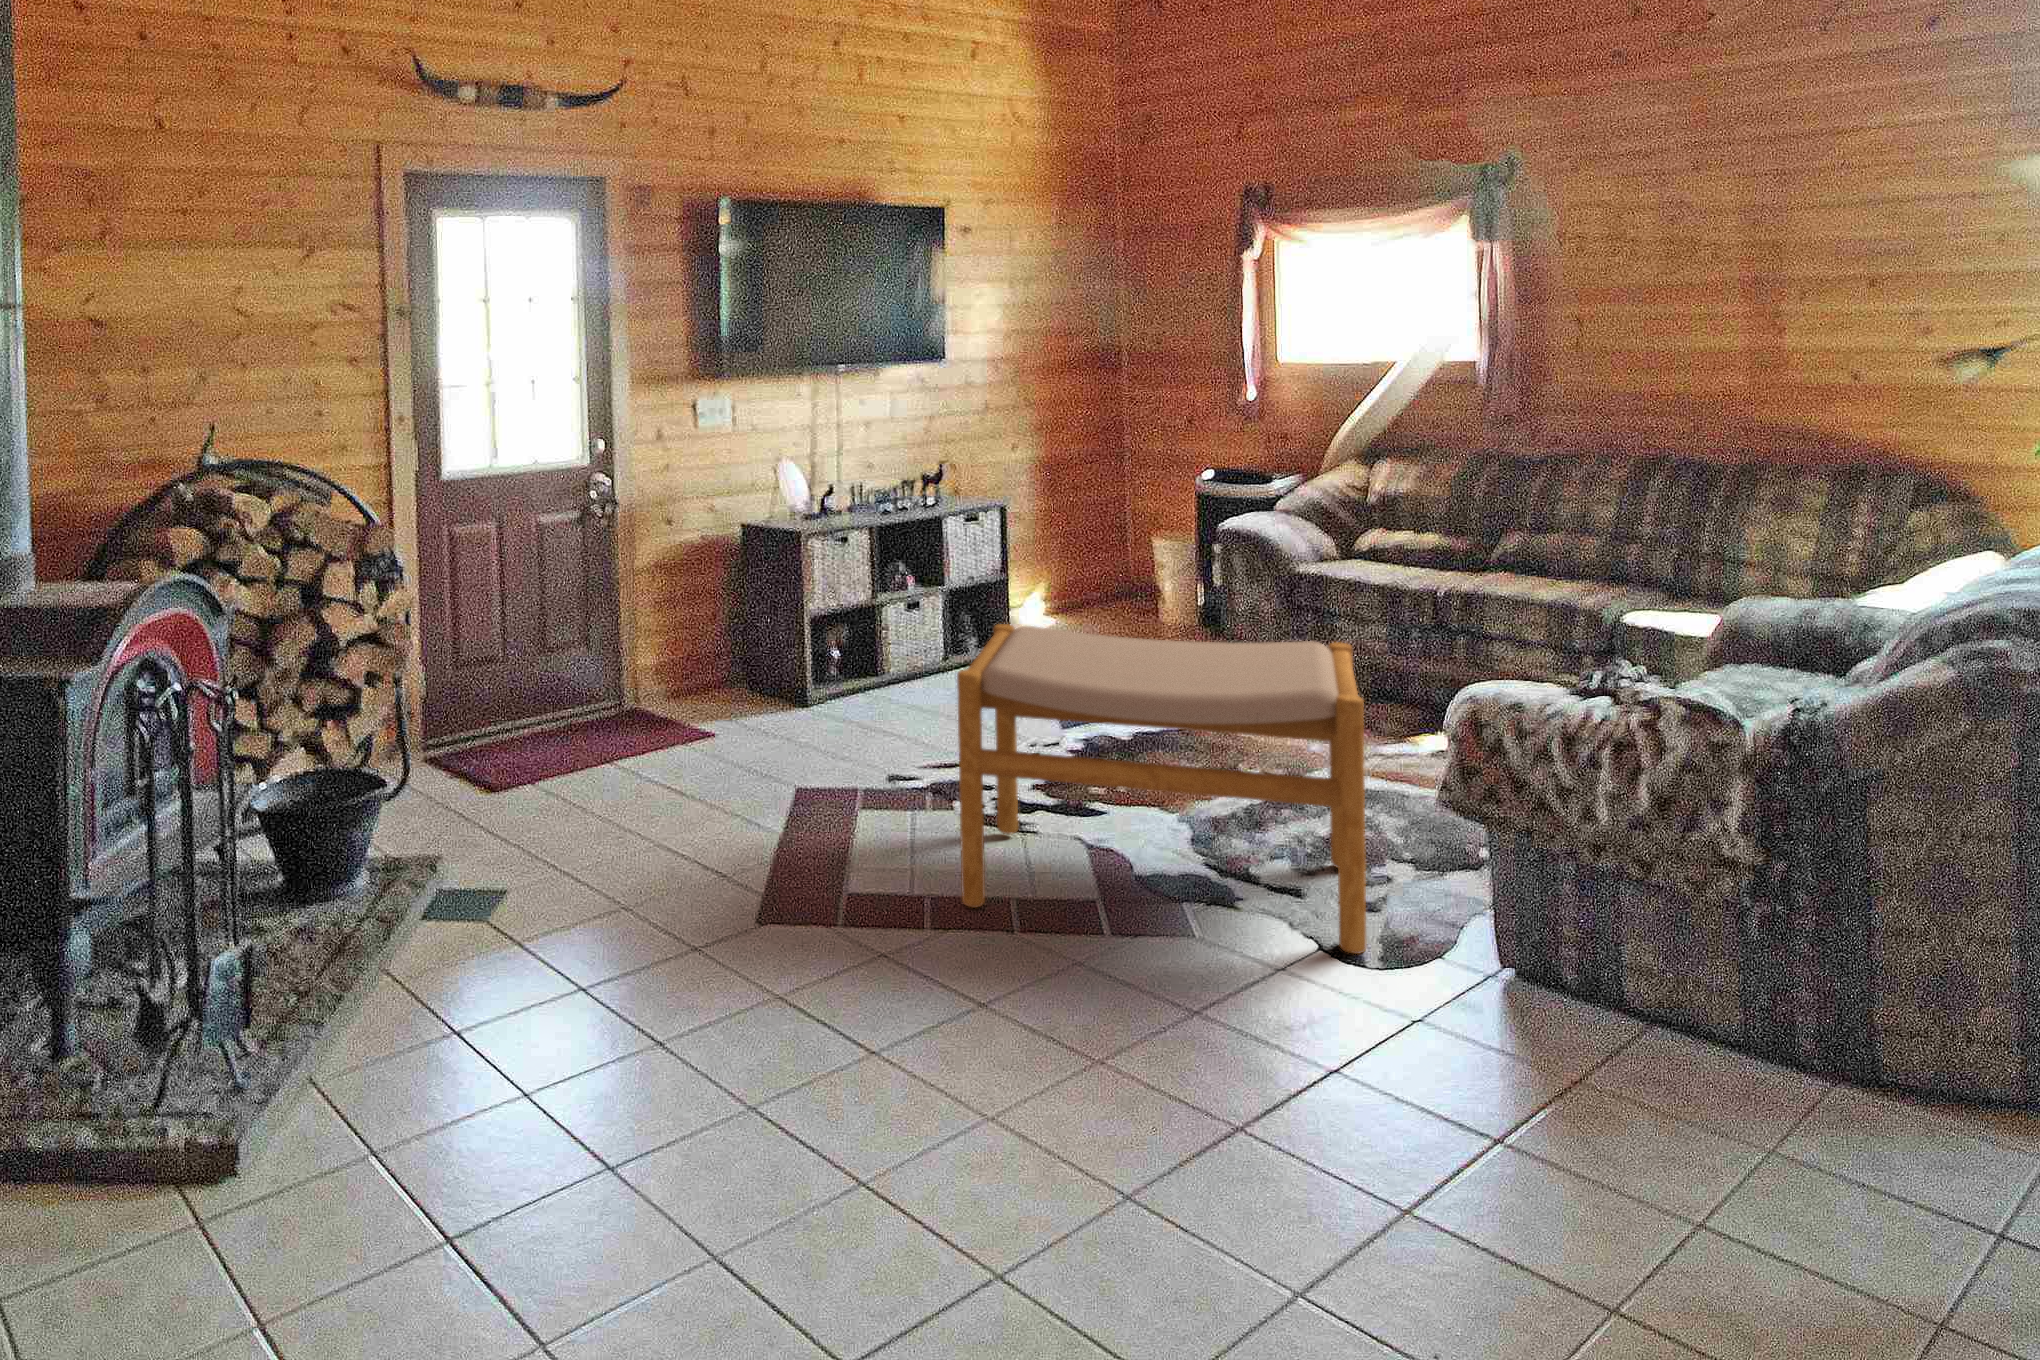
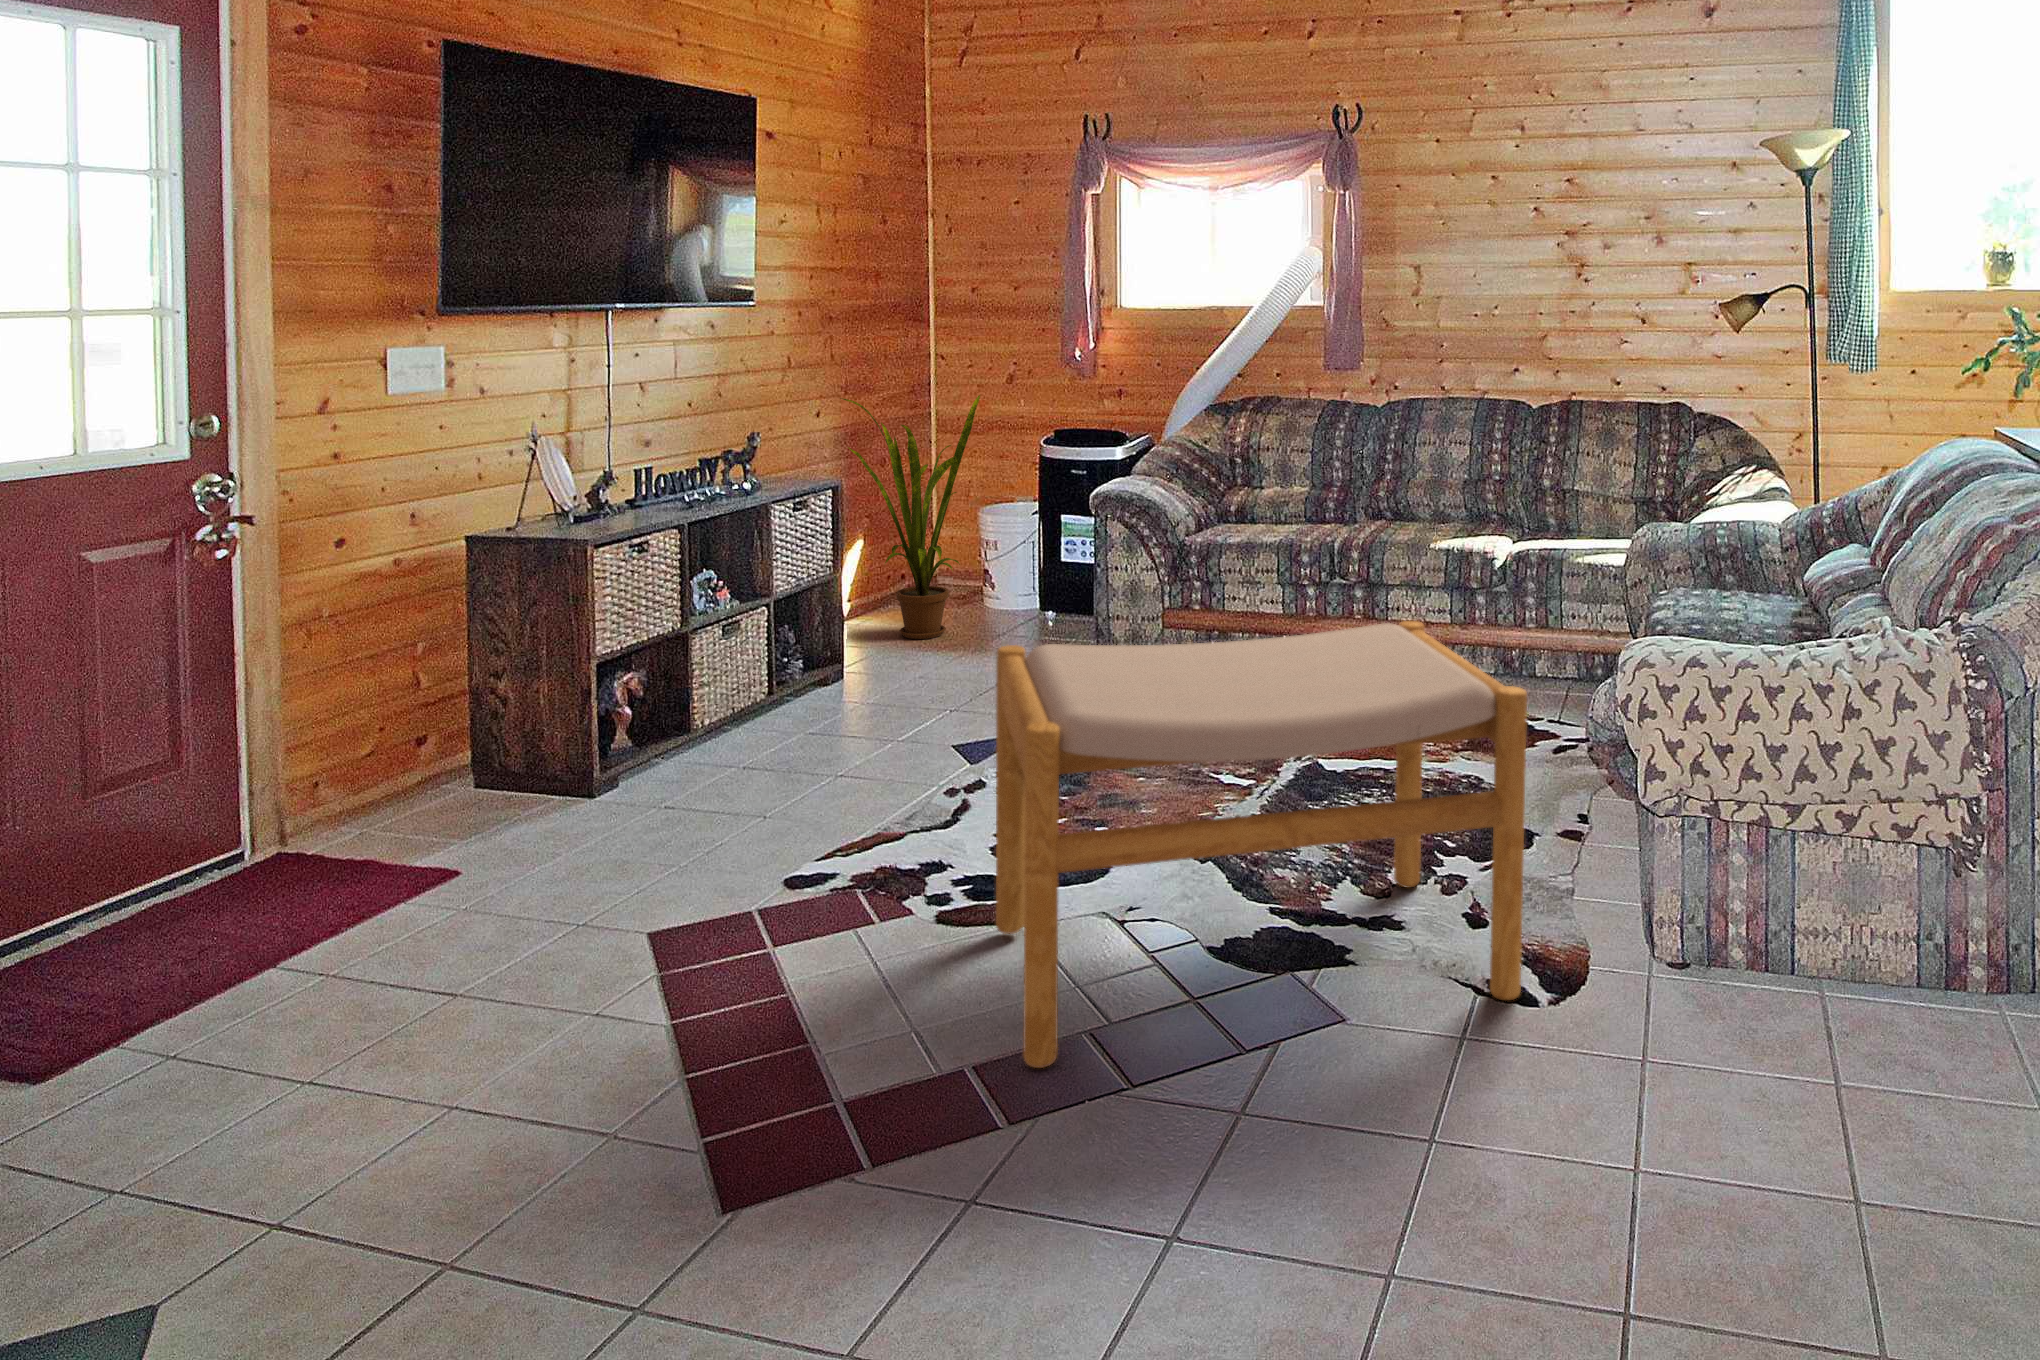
house plant: none [1023,434,1146,638] -> present [841,395,980,639]

